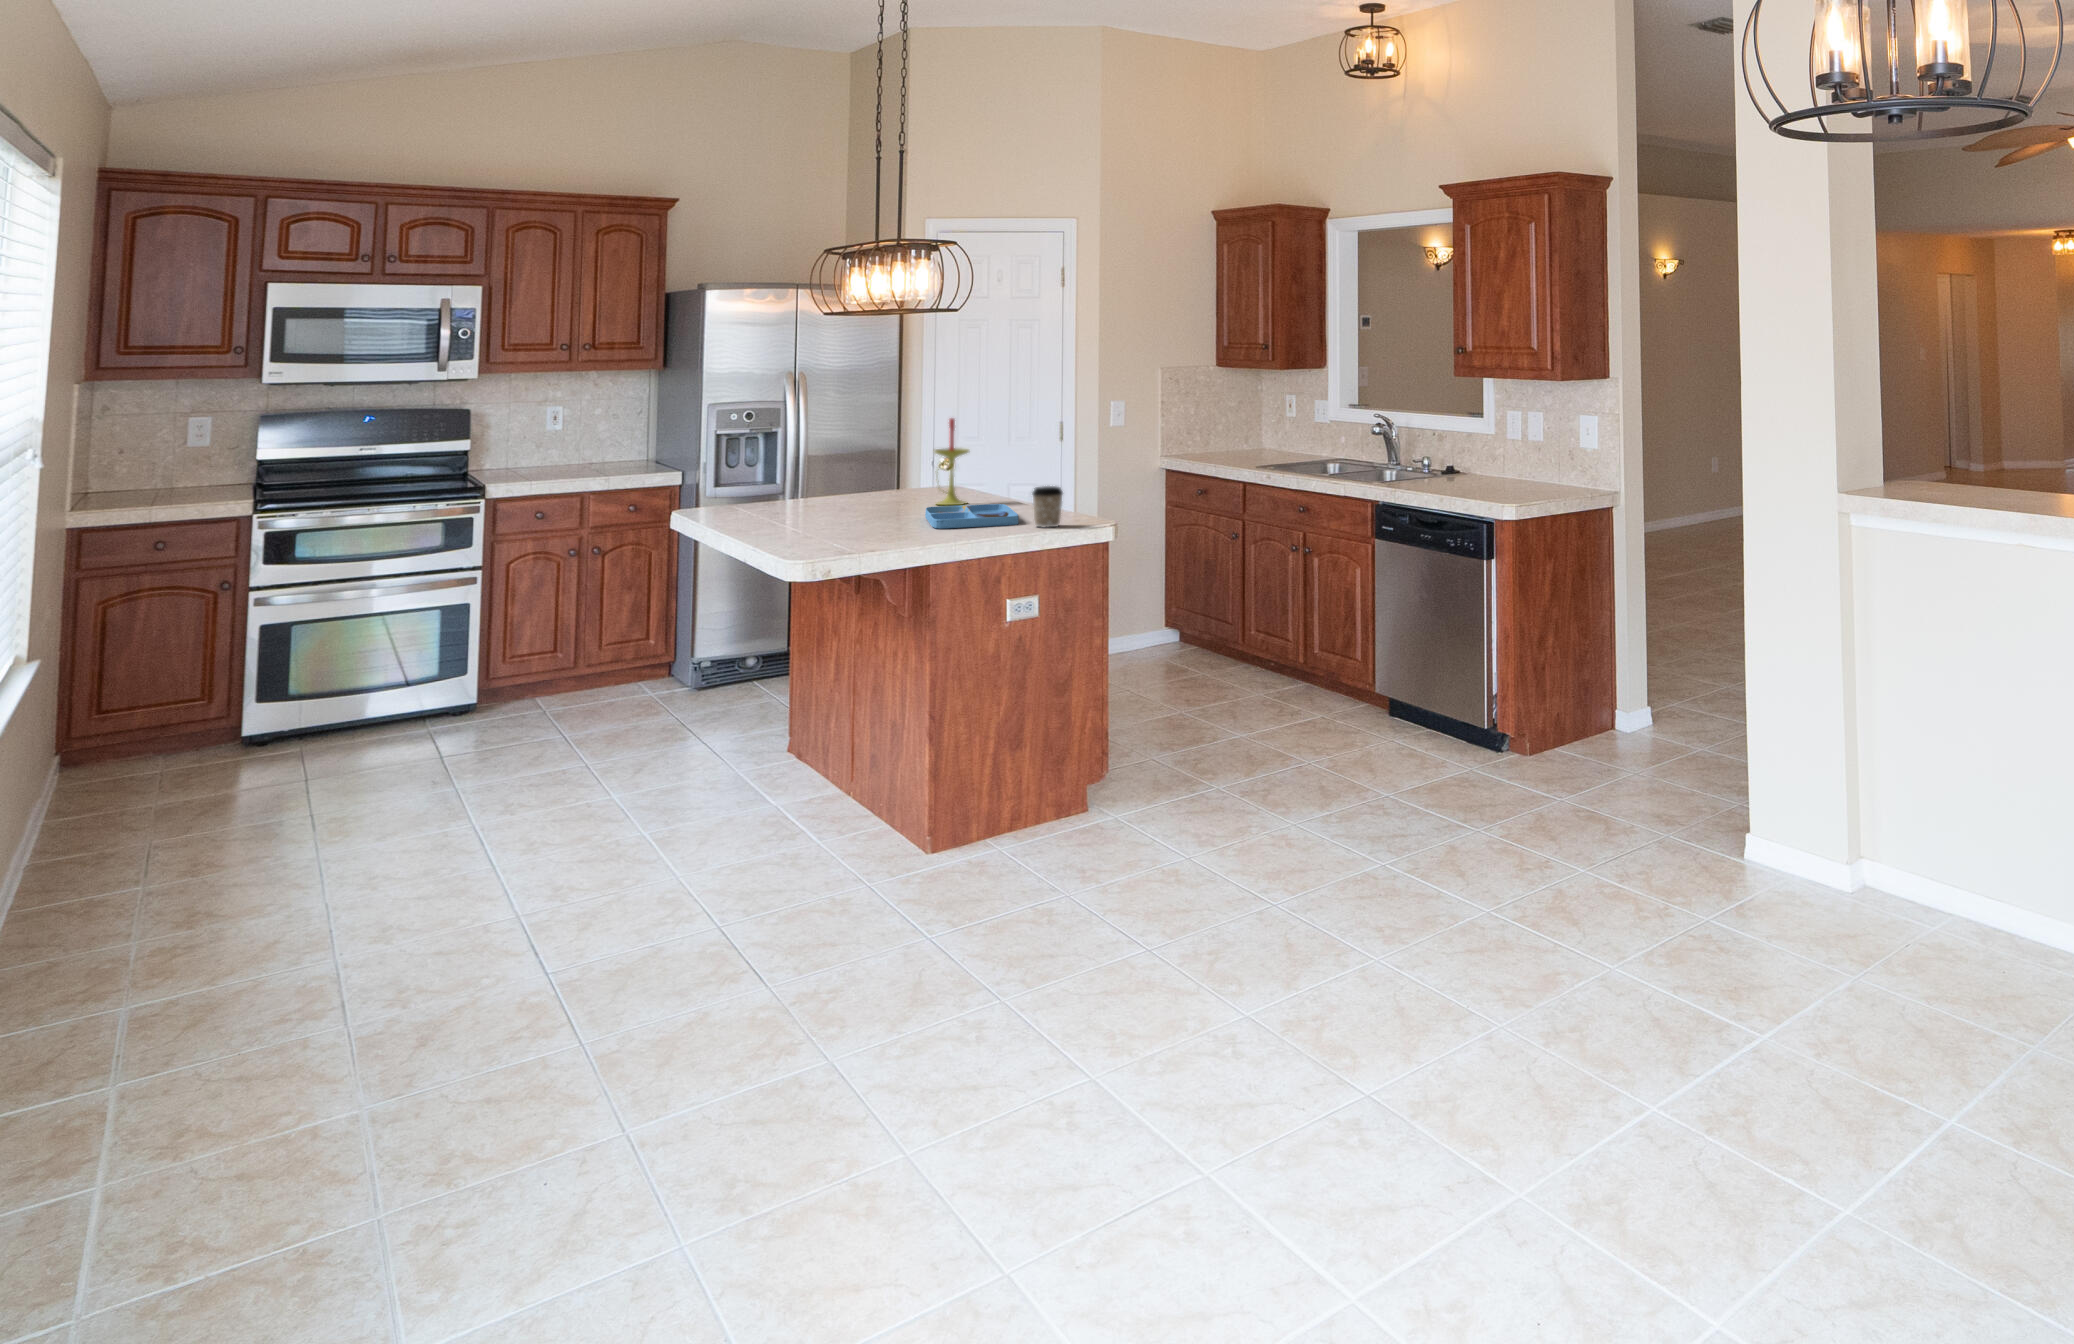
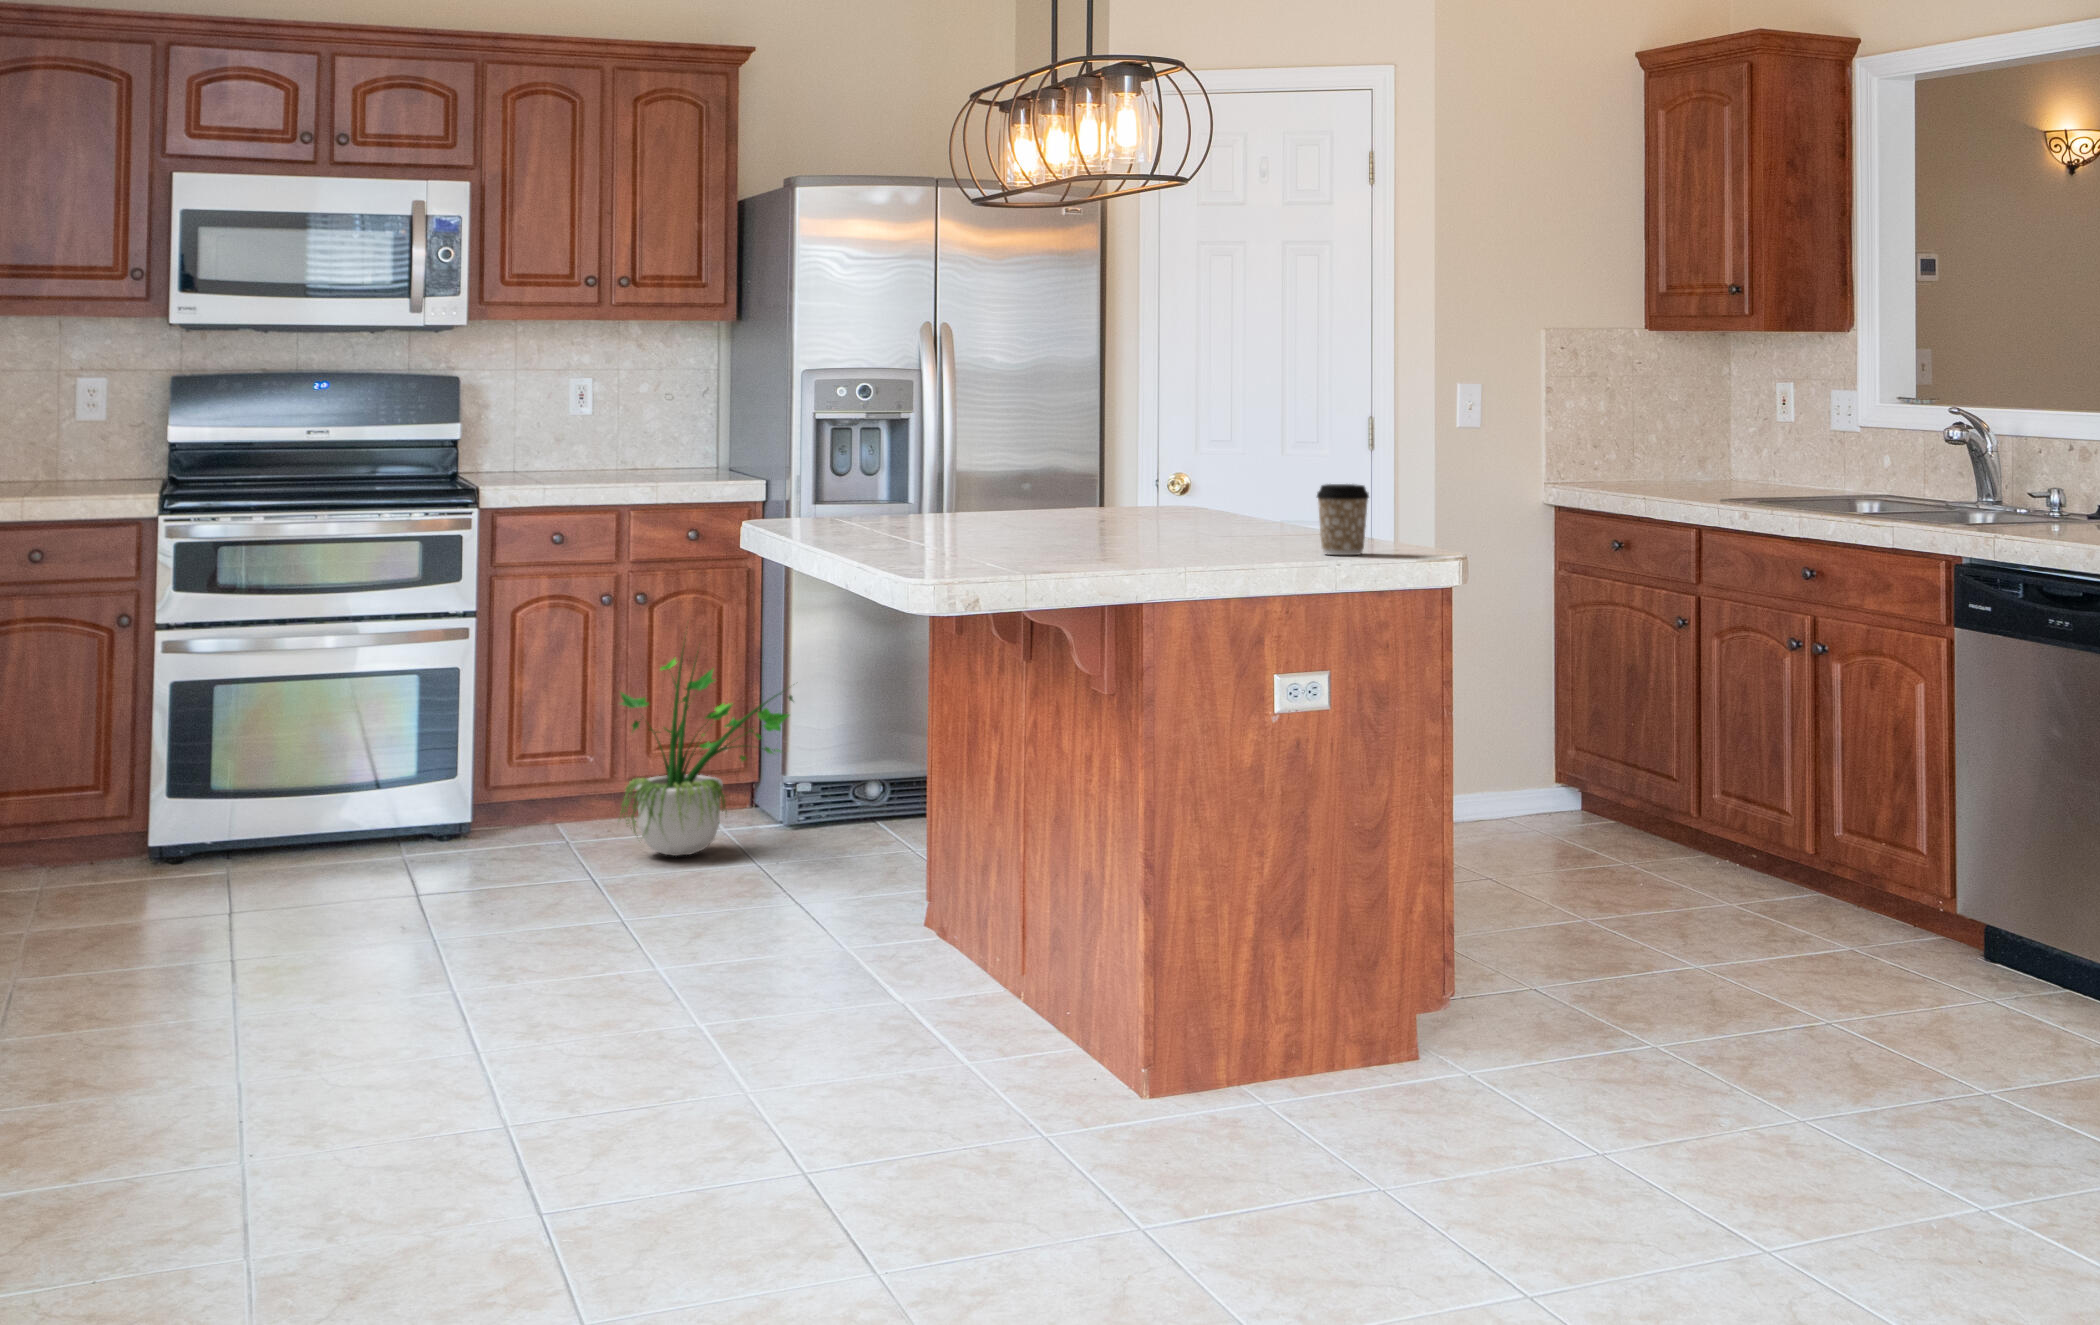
candle: present [935,418,969,505] -> none [1133,372,1193,526]
tray: present [925,504,1018,529] -> none [1133,521,1291,552]
potted plant: none [592,559,723,712] -> present [619,651,793,856]

